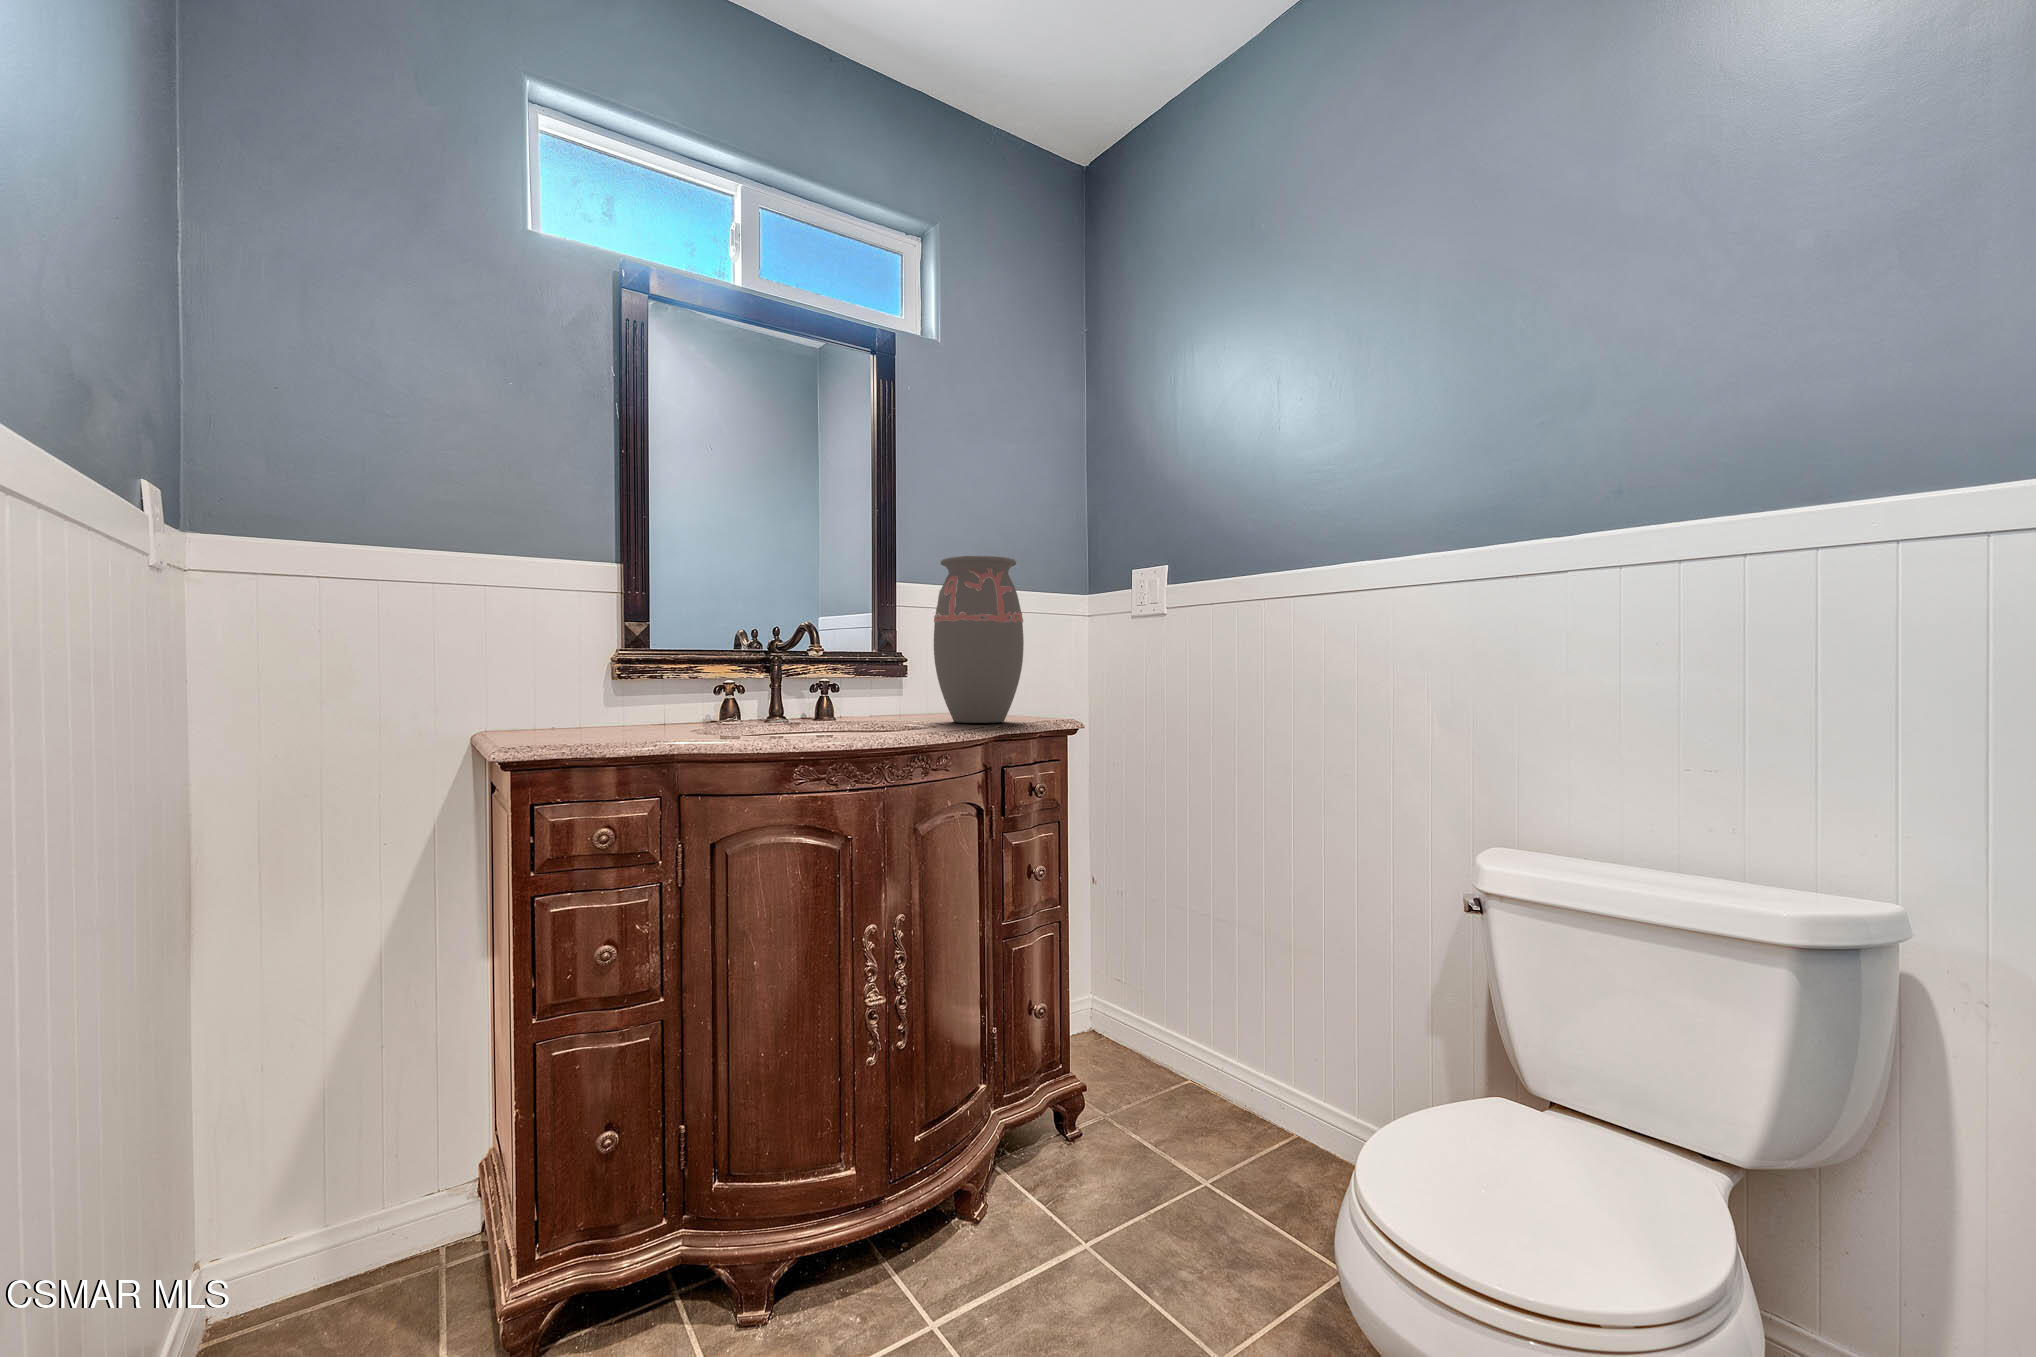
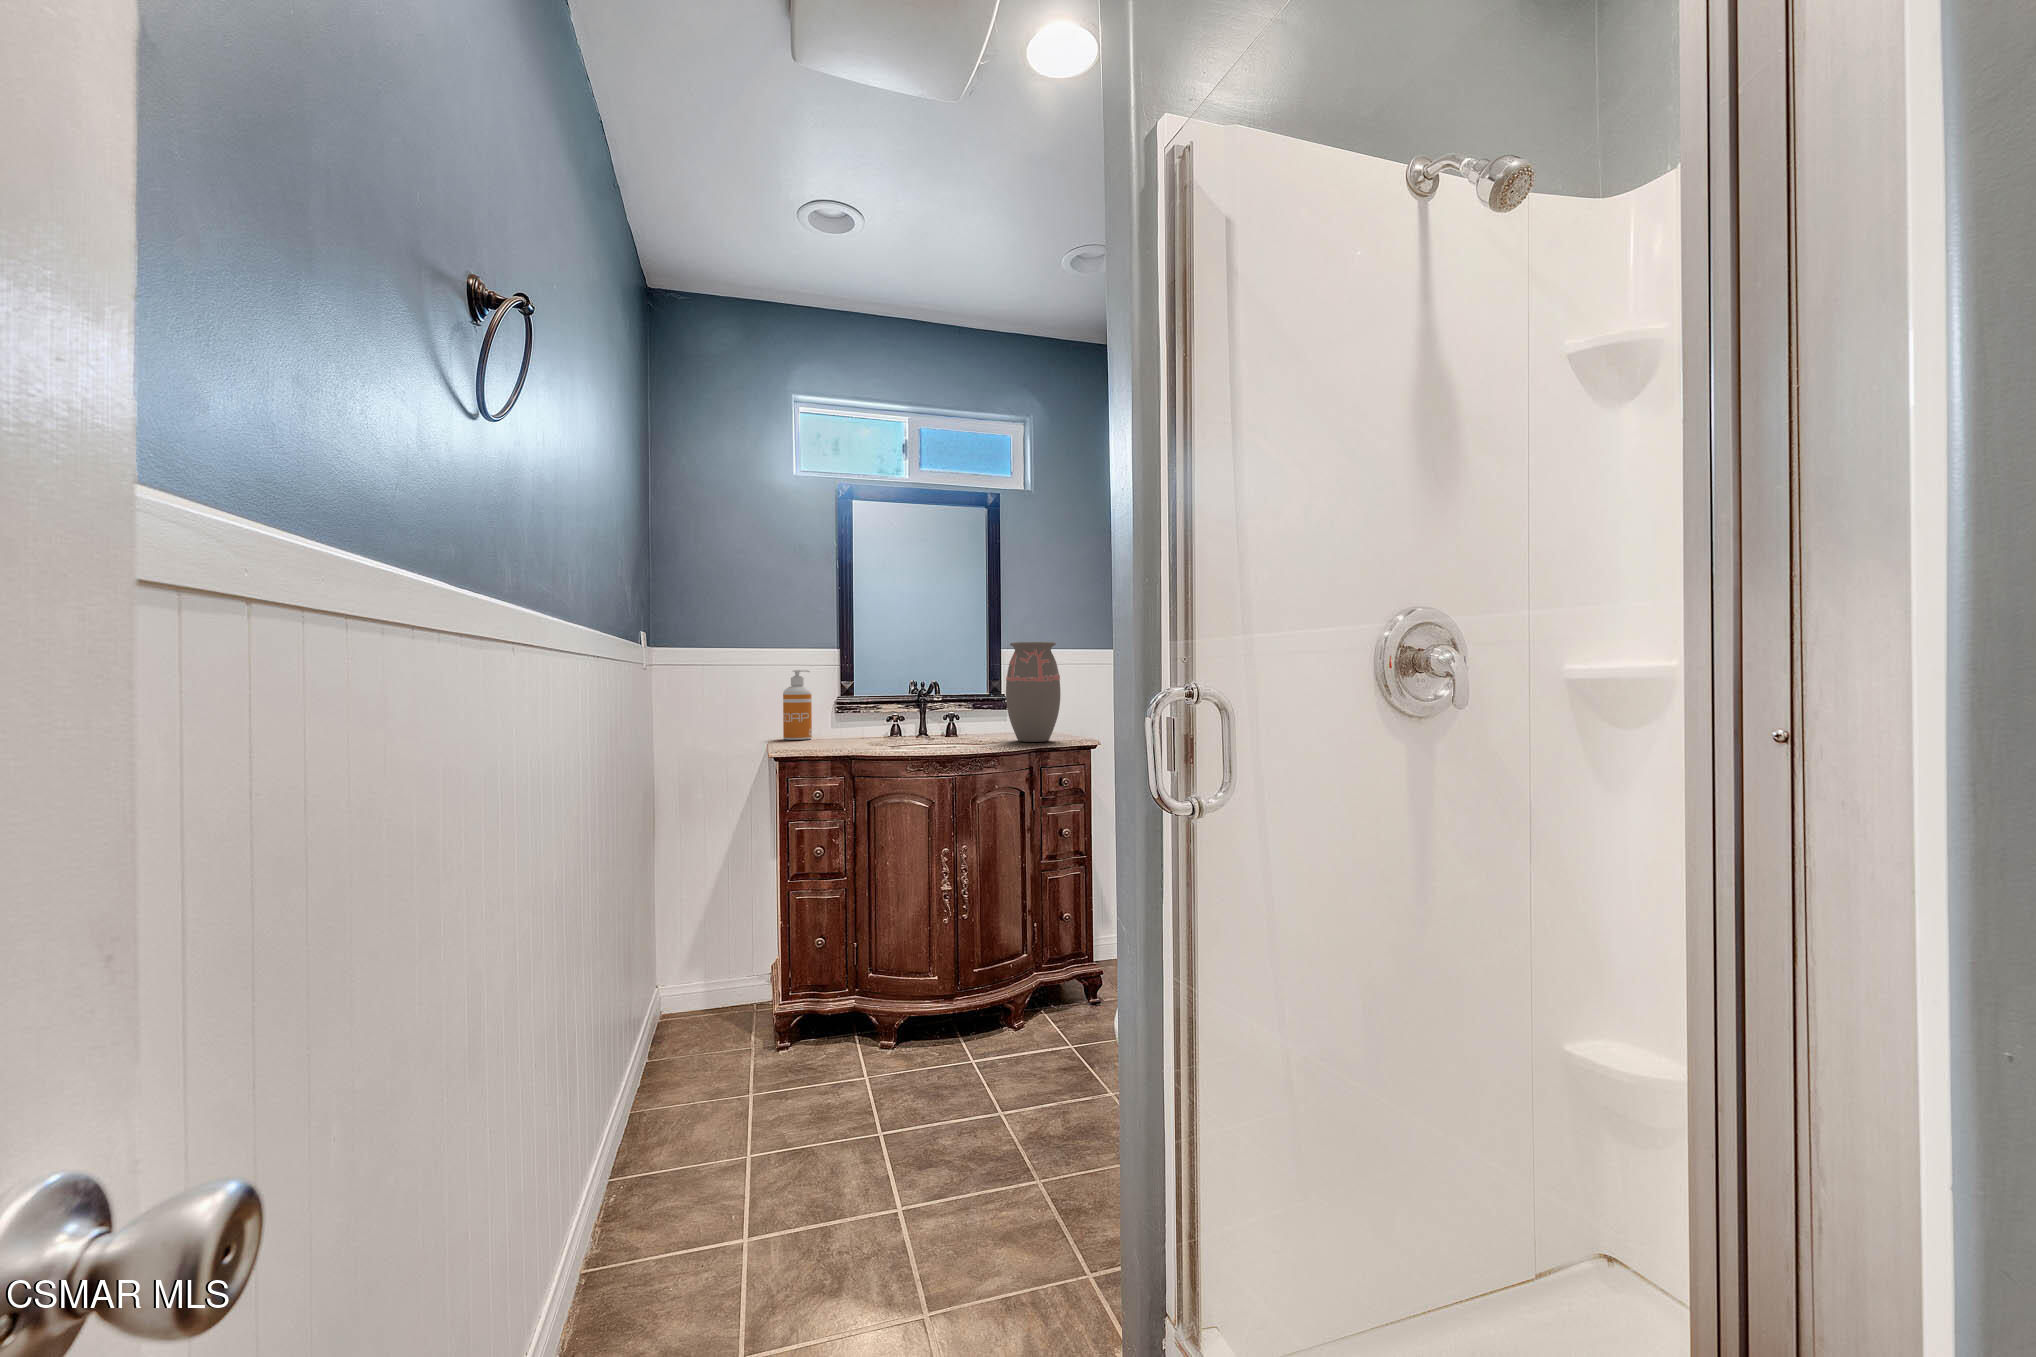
soap dispenser: none [510,595,571,727] -> present [783,670,812,740]

